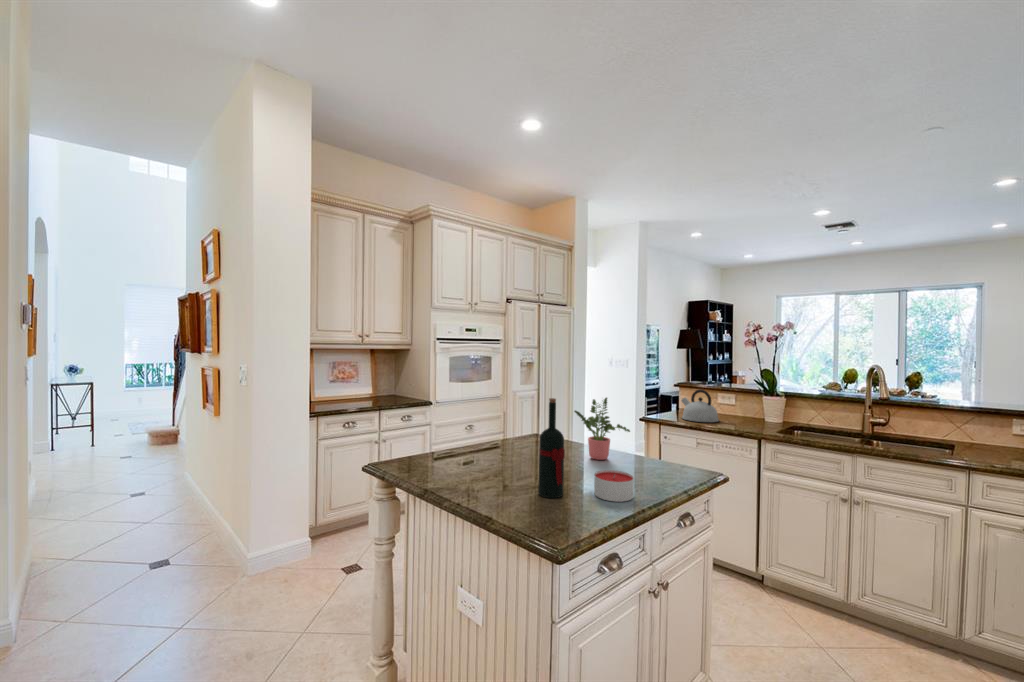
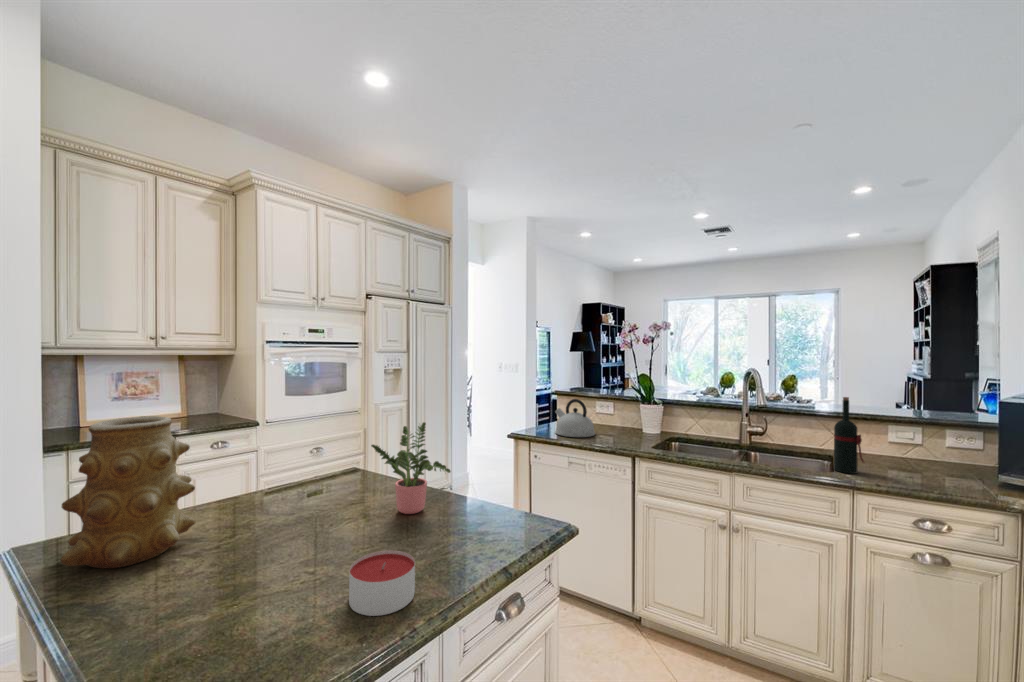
vase: none [414,386,479,472] -> present [61,416,196,568]
wine bottle: present [538,398,565,498] -> present [834,397,864,474]

